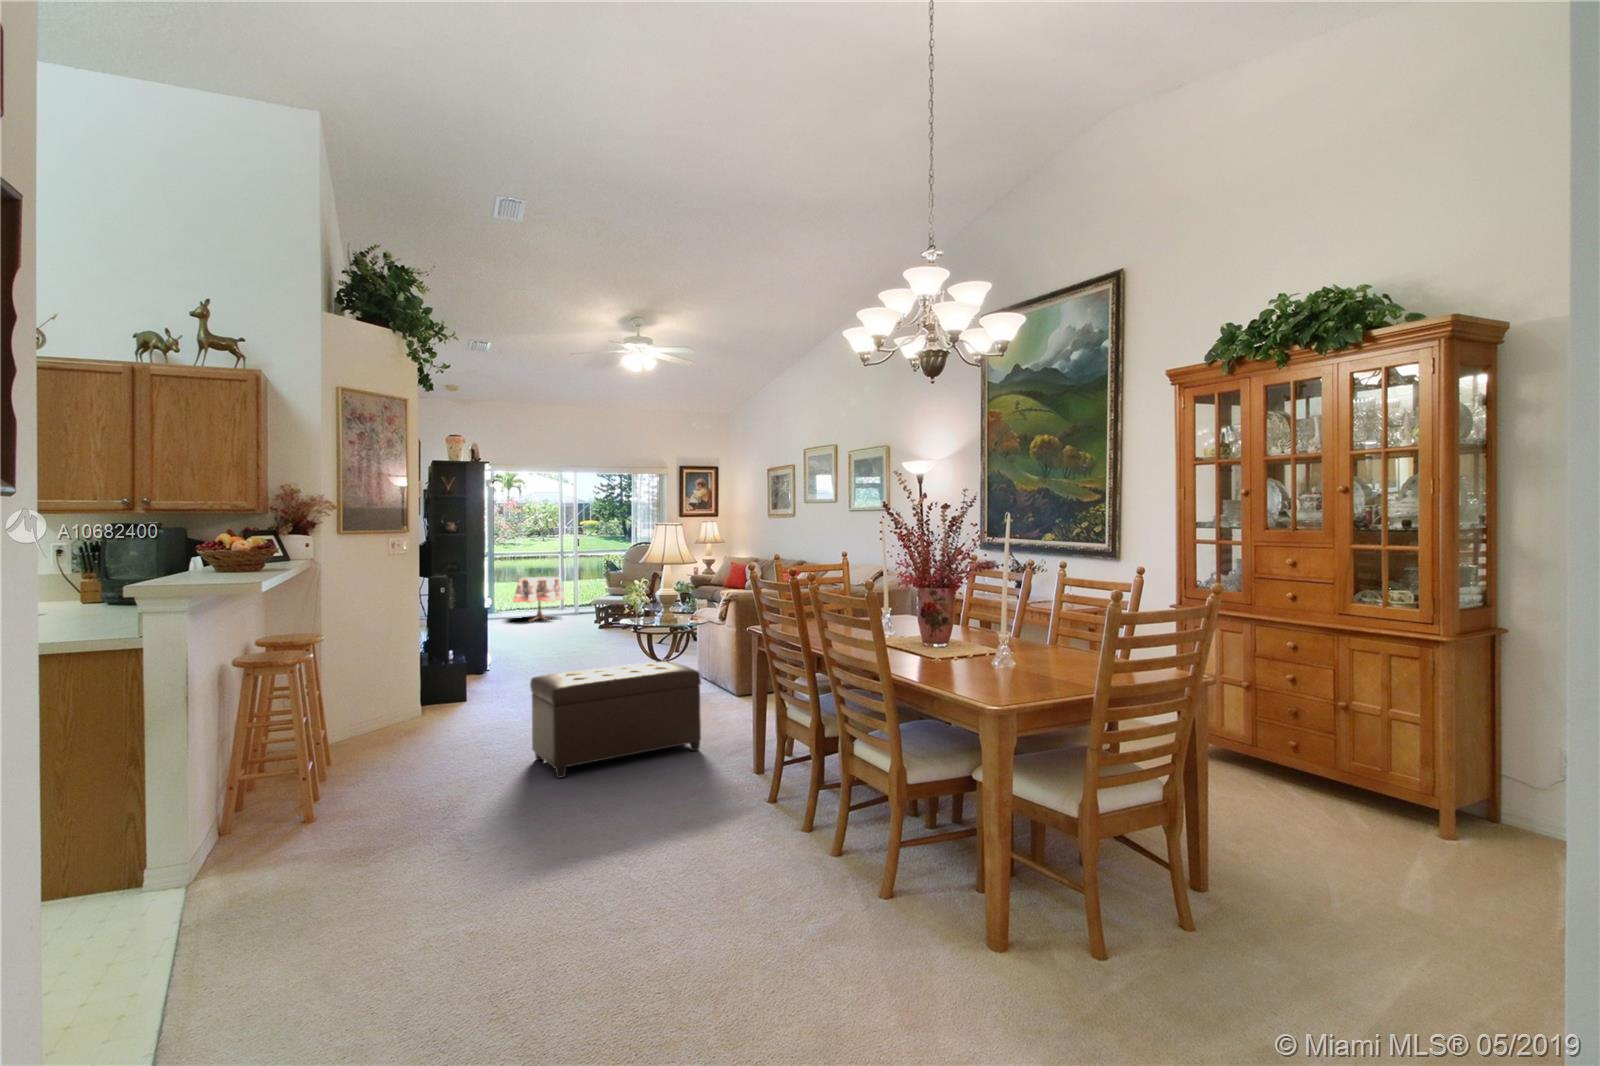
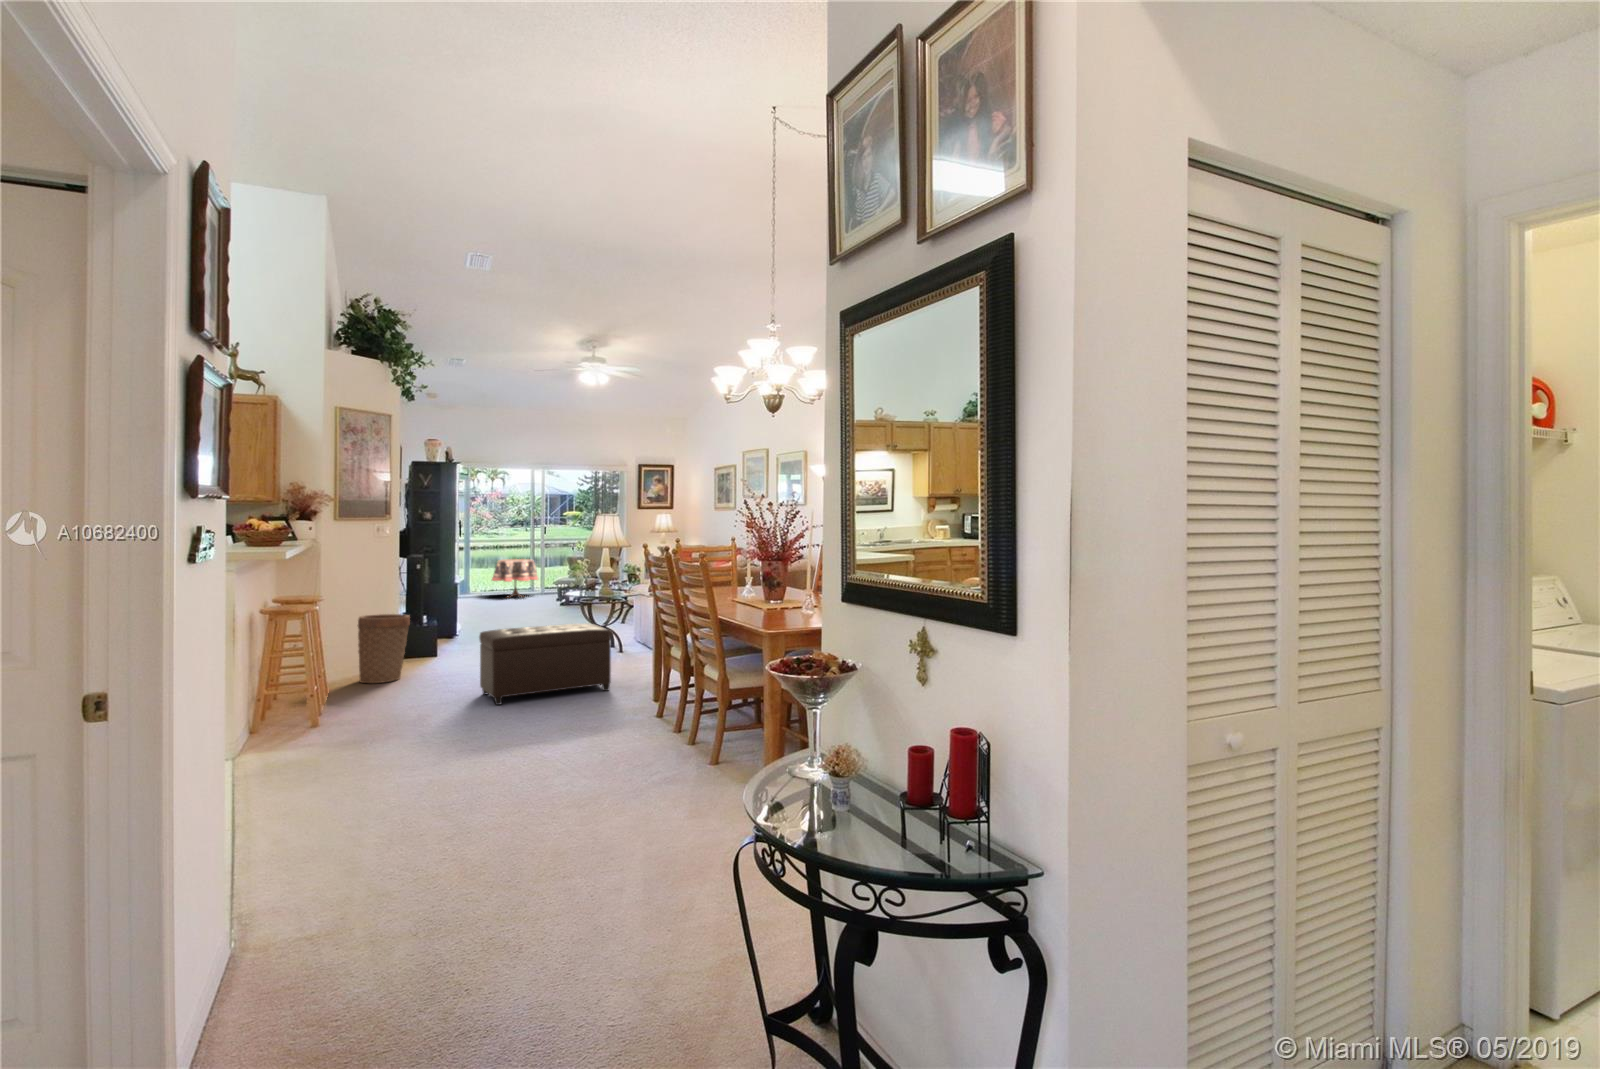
basket: none [368,653,435,746] -> present [358,614,410,683]

